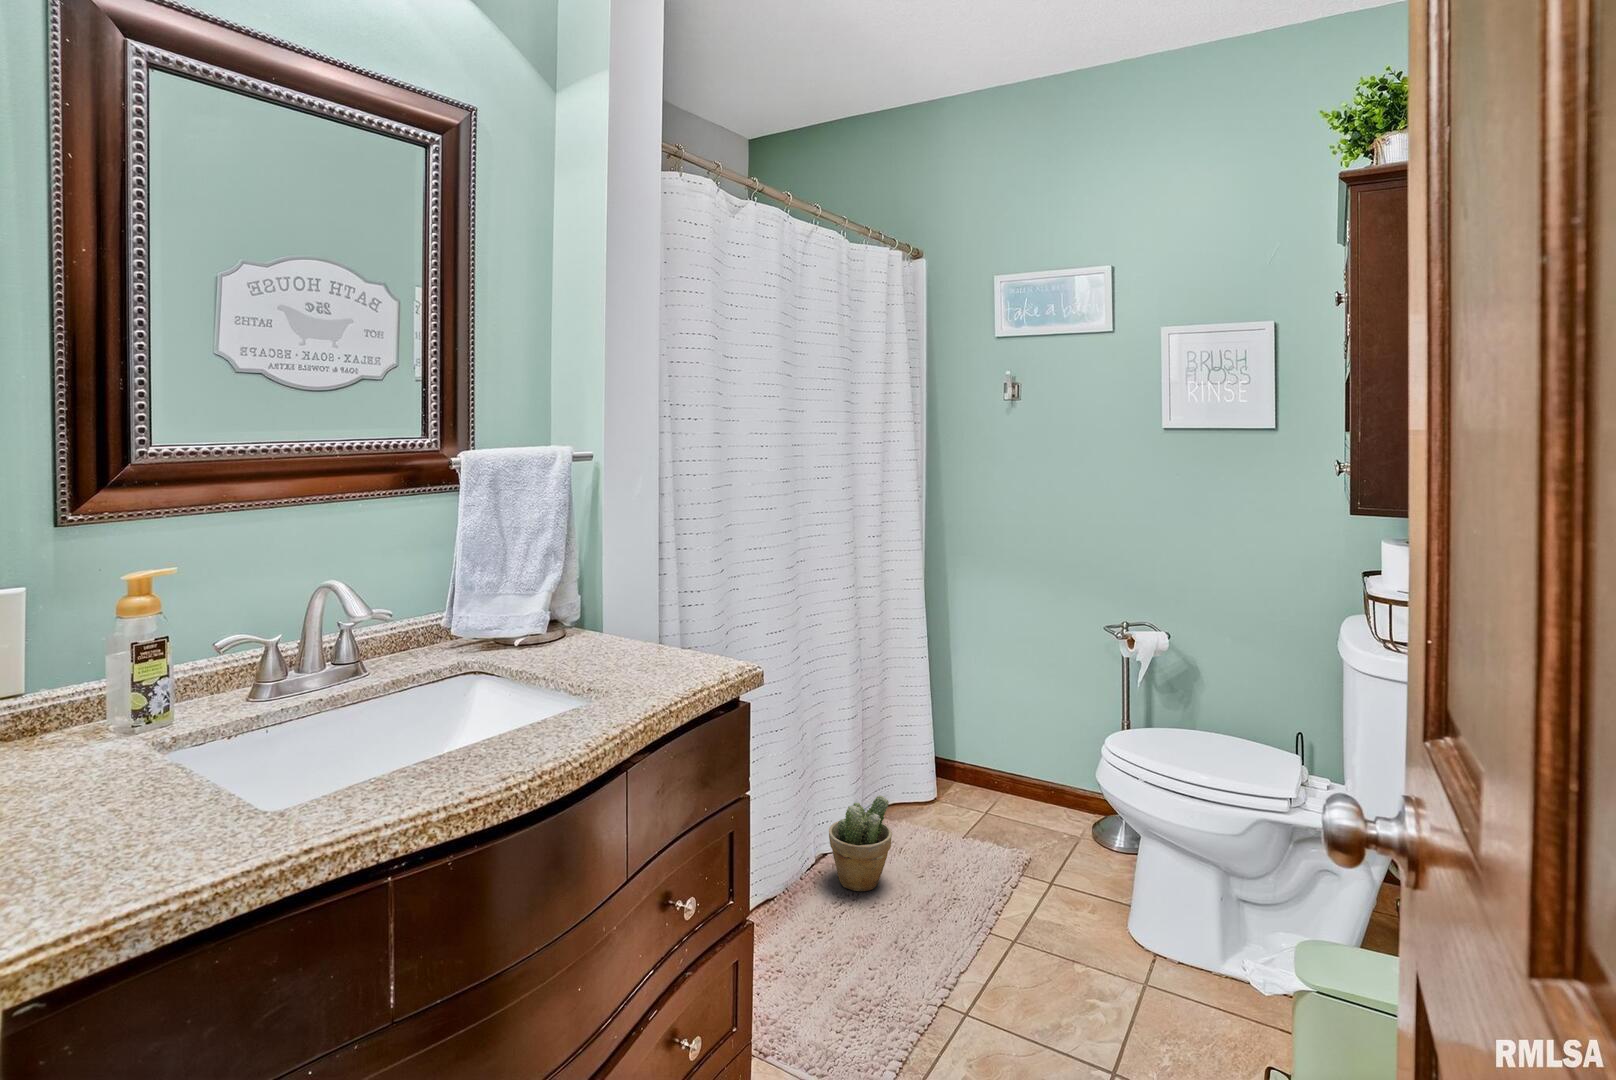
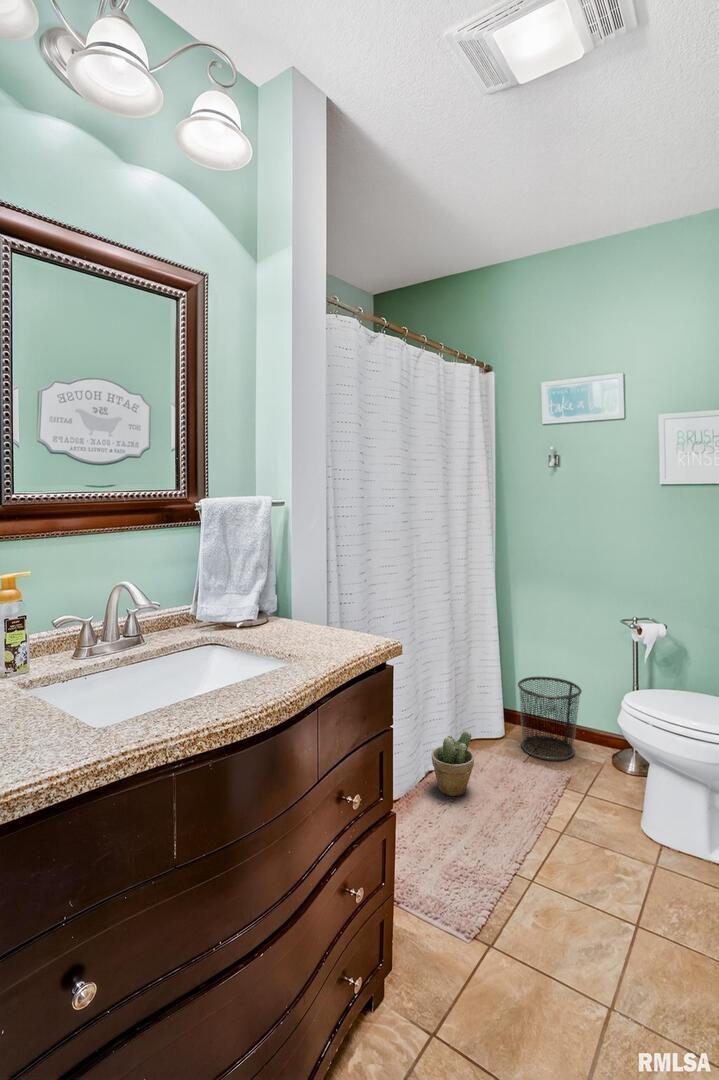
waste bin: none [962,713,1054,835] -> present [518,677,582,760]

